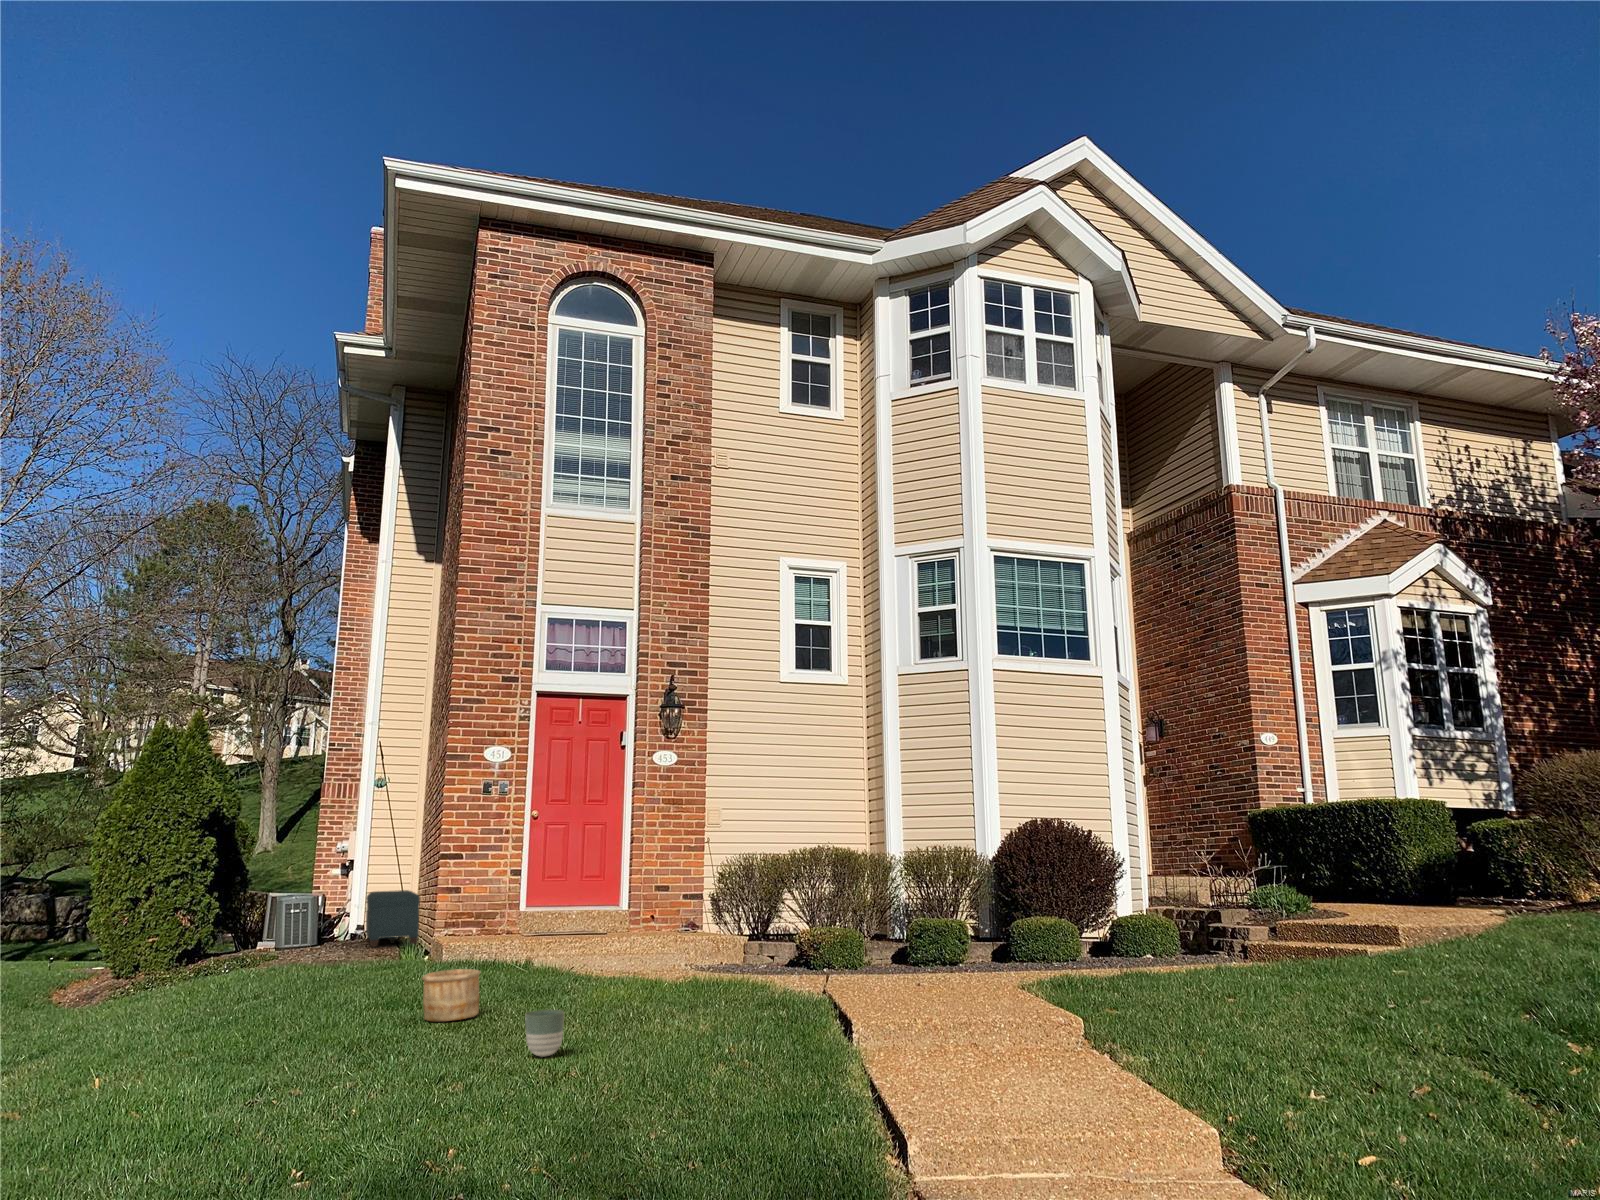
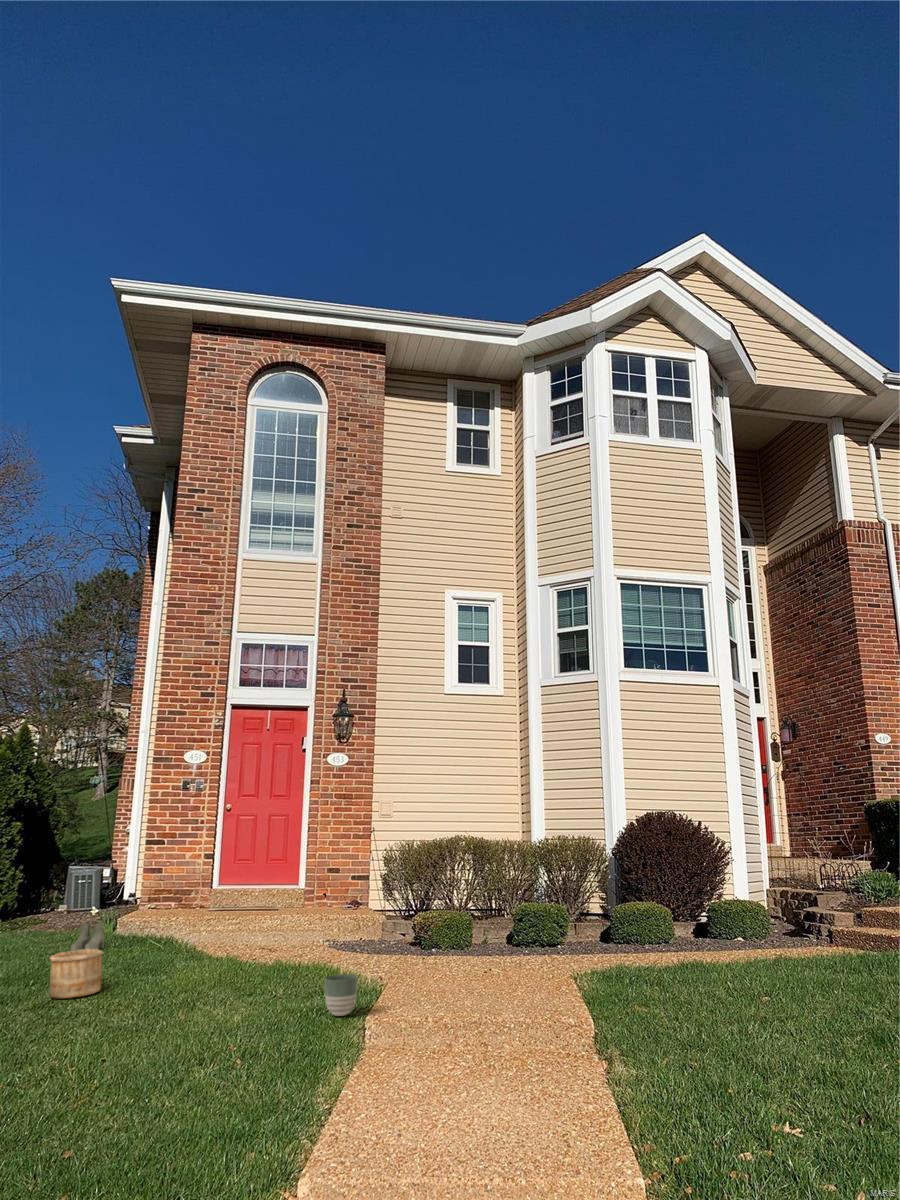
bench: present [366,890,420,947] -> none [99,869,147,917]
boots: none [402,944,437,978] -> present [71,922,104,951]
planter: present [525,1010,564,1057] -> present [324,974,357,1016]

